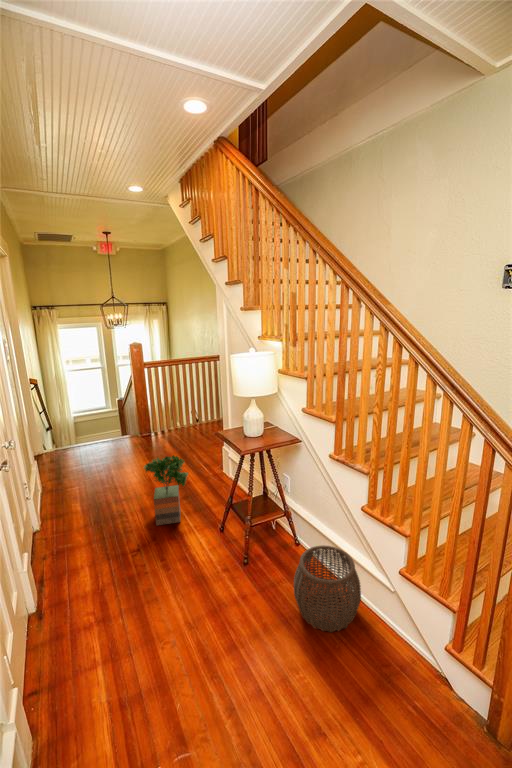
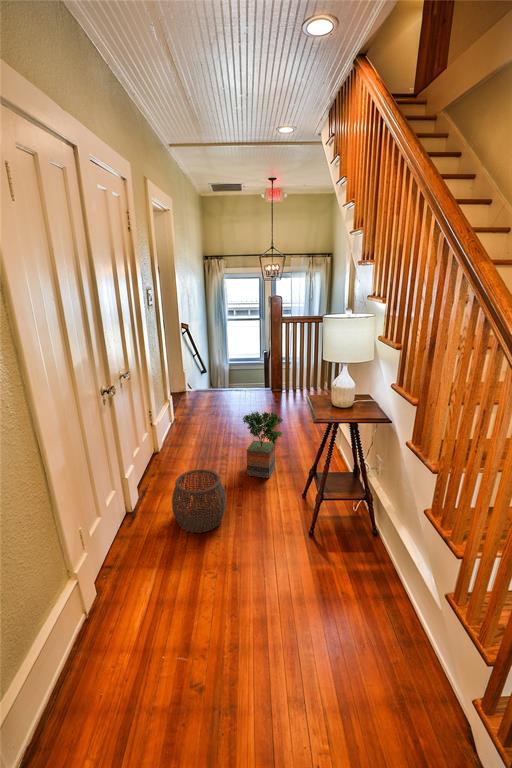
woven basket: present [294,545,361,632] -> present [172,469,226,533]

